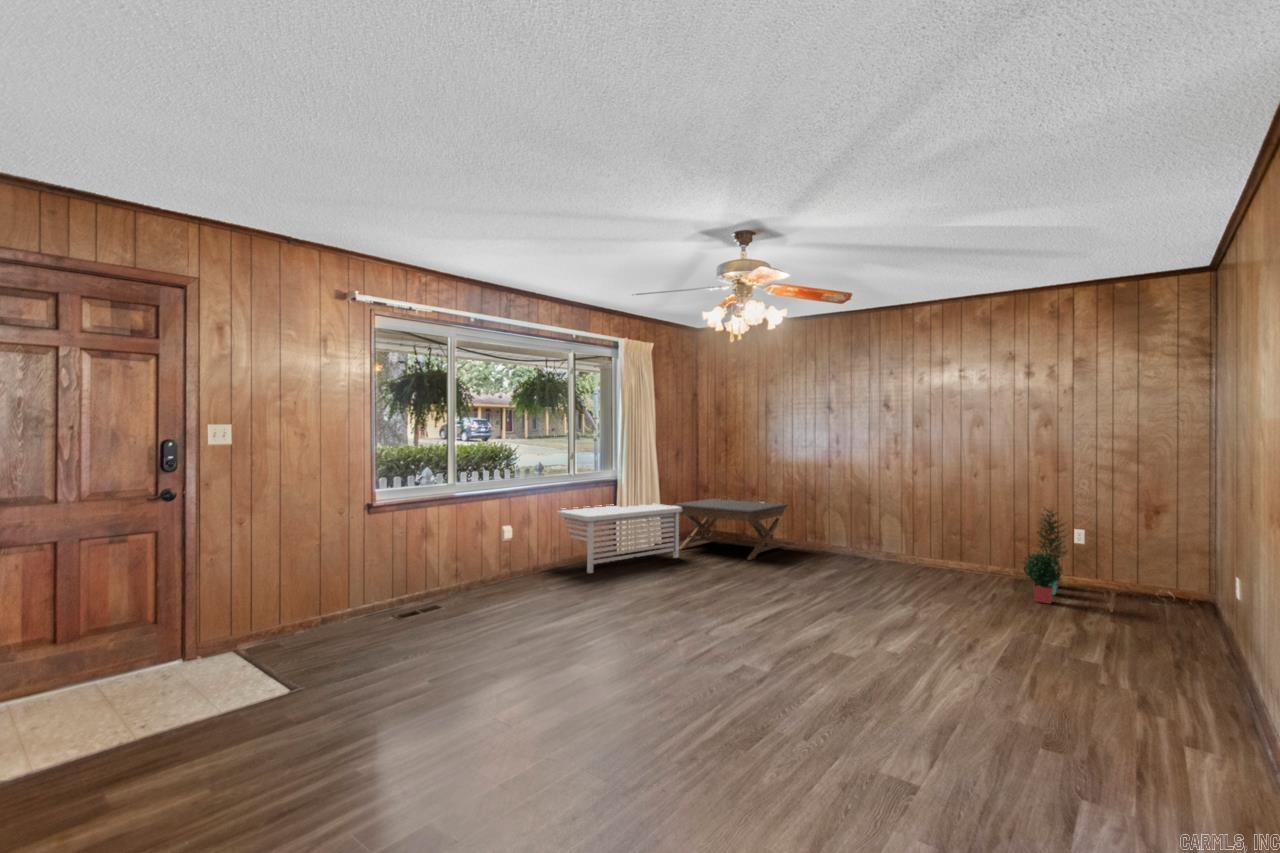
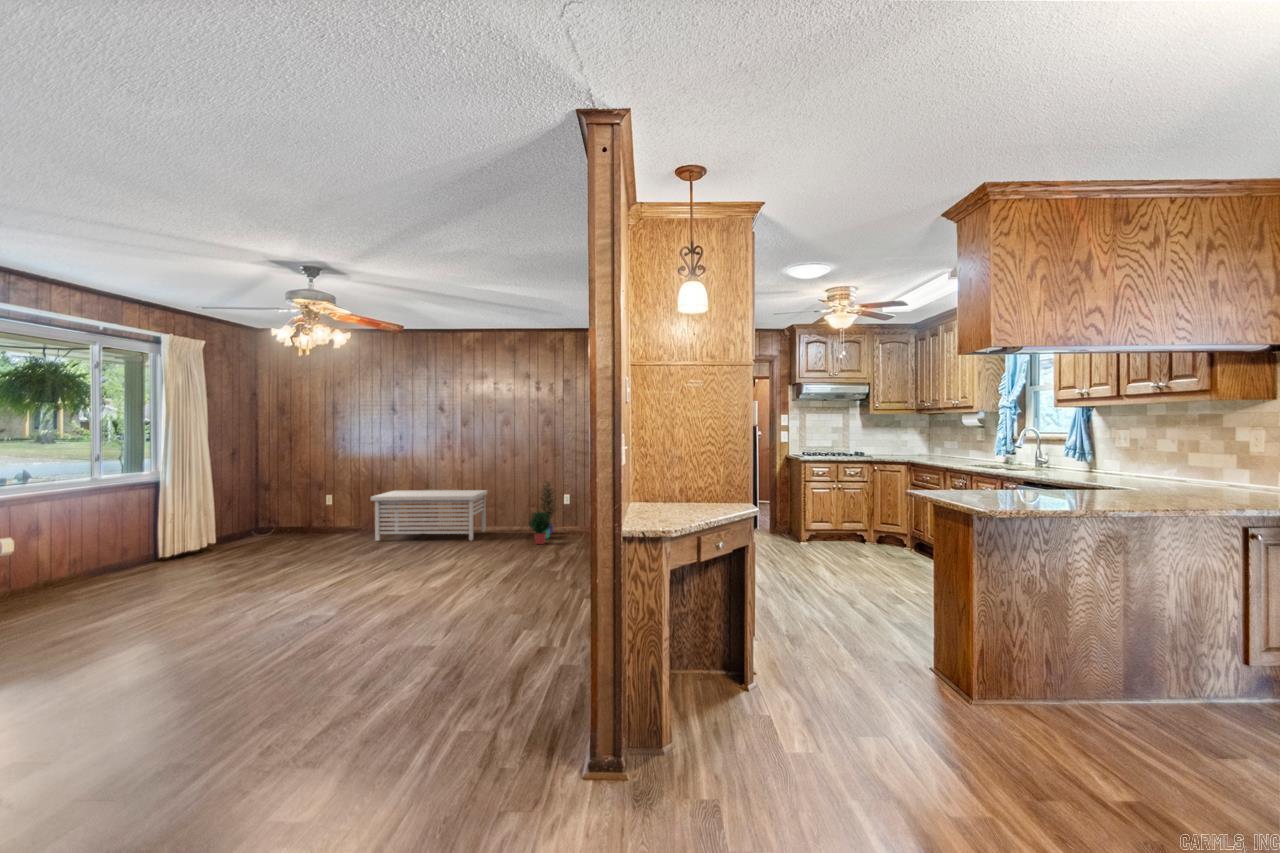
coffee table: present [673,498,788,560] -> none [232,492,363,547]
storage bench: present [557,504,682,573] -> present [371,490,487,541]

